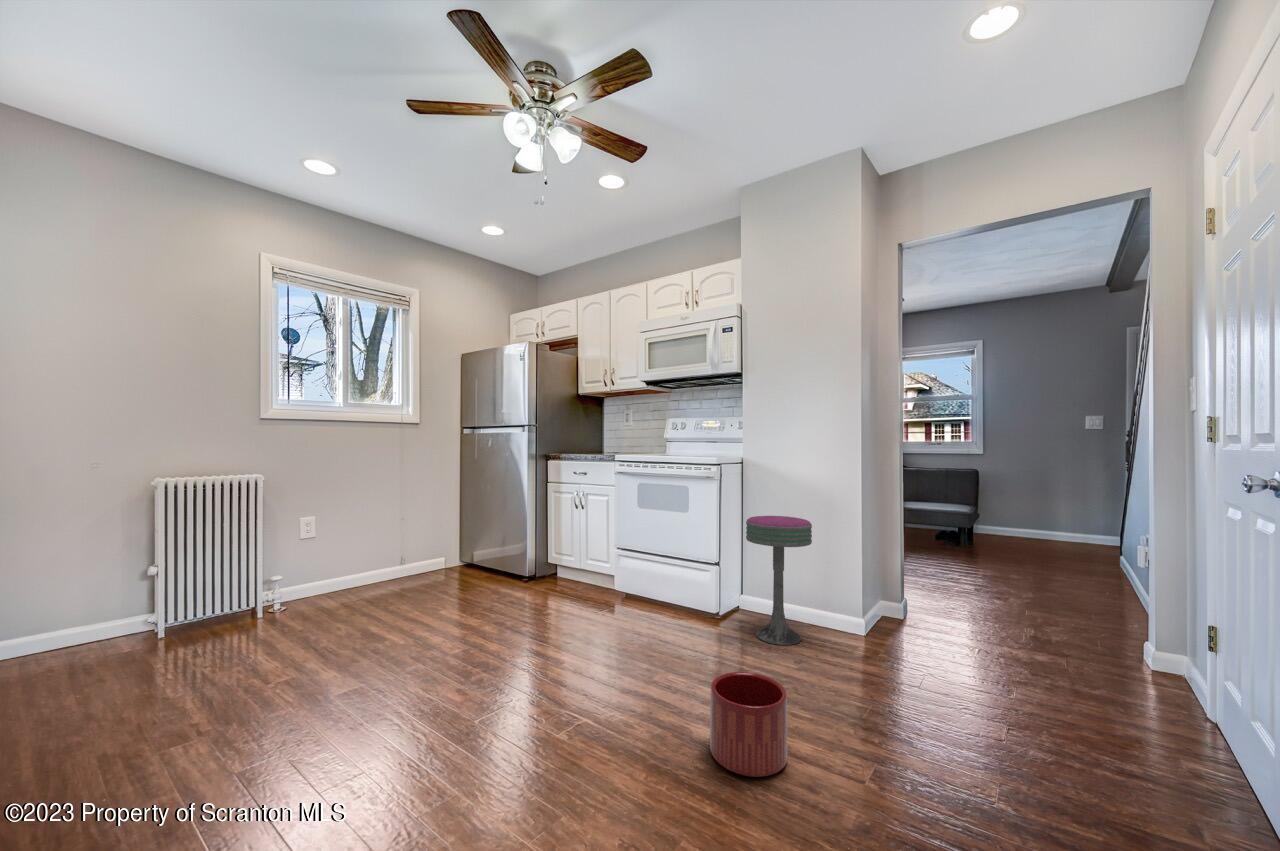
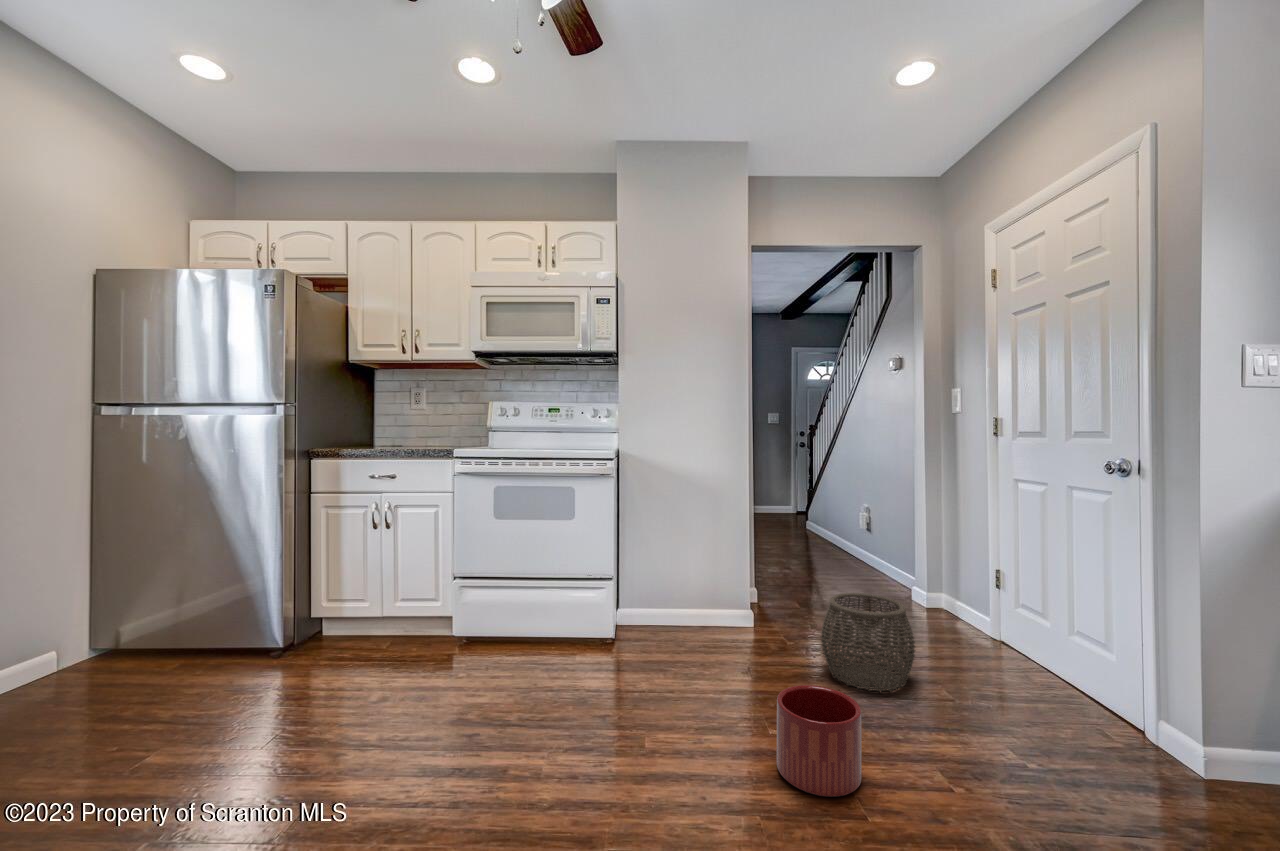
bar stool: present [746,516,812,645] -> none [648,513,716,651]
woven basket: none [875,617,988,735] -> present [821,593,915,692]

